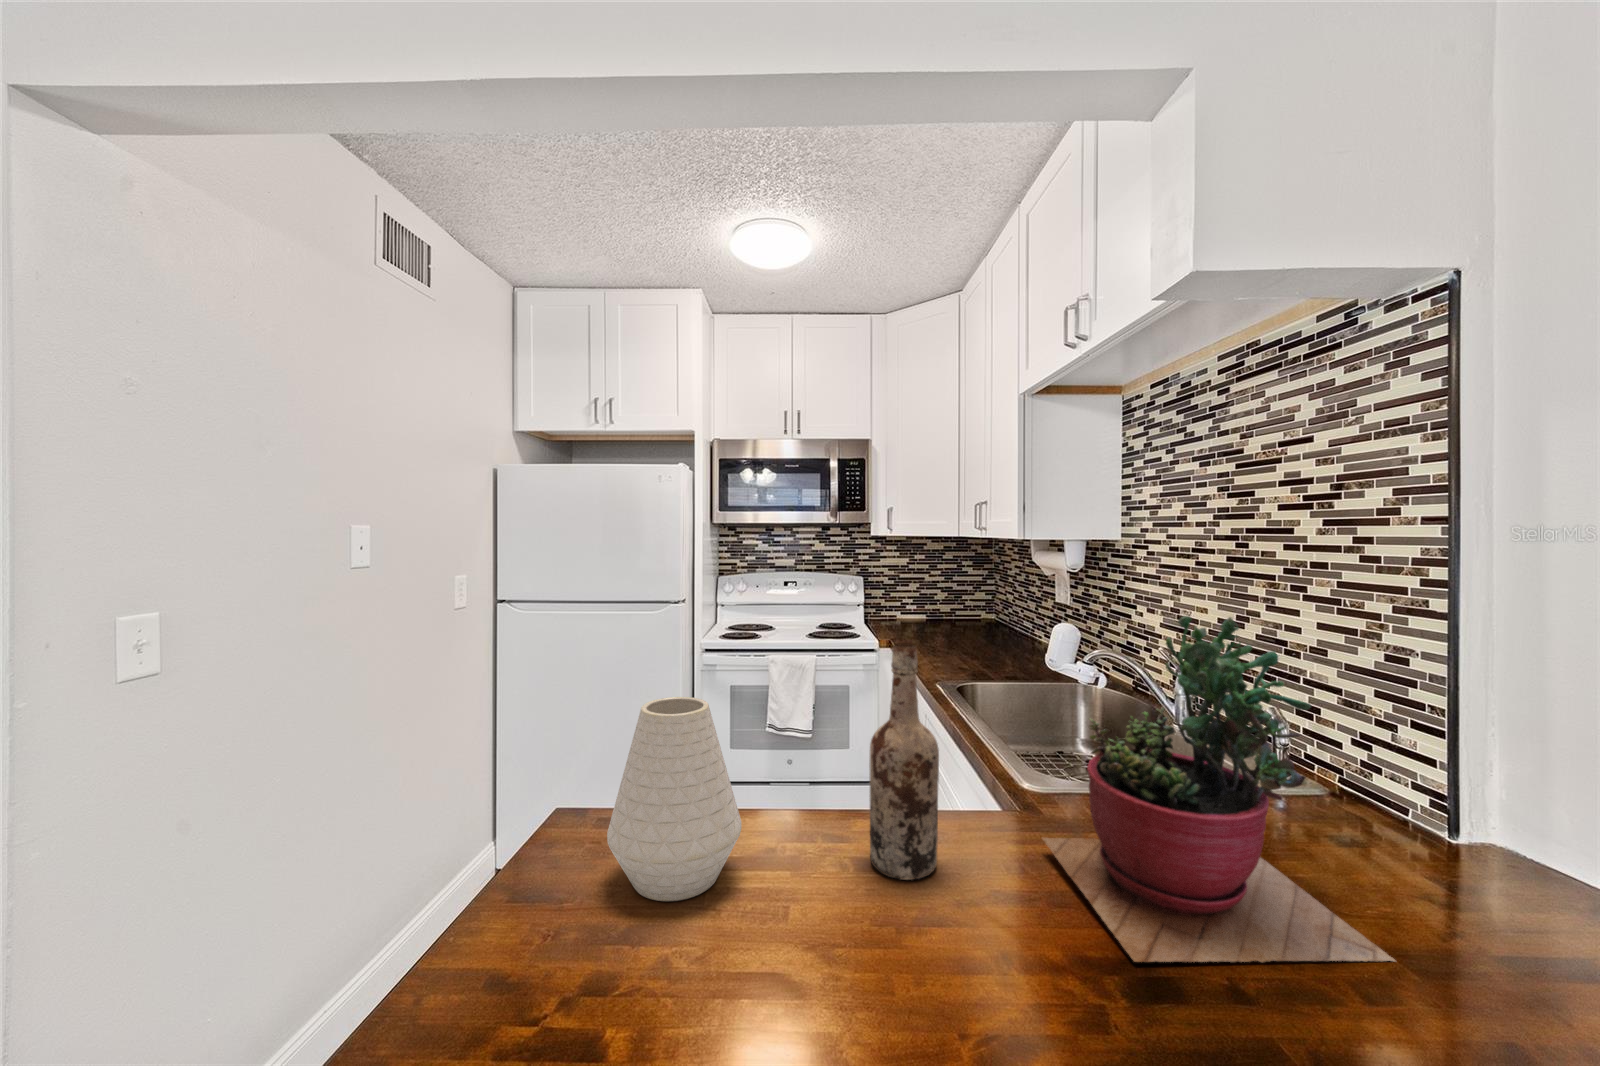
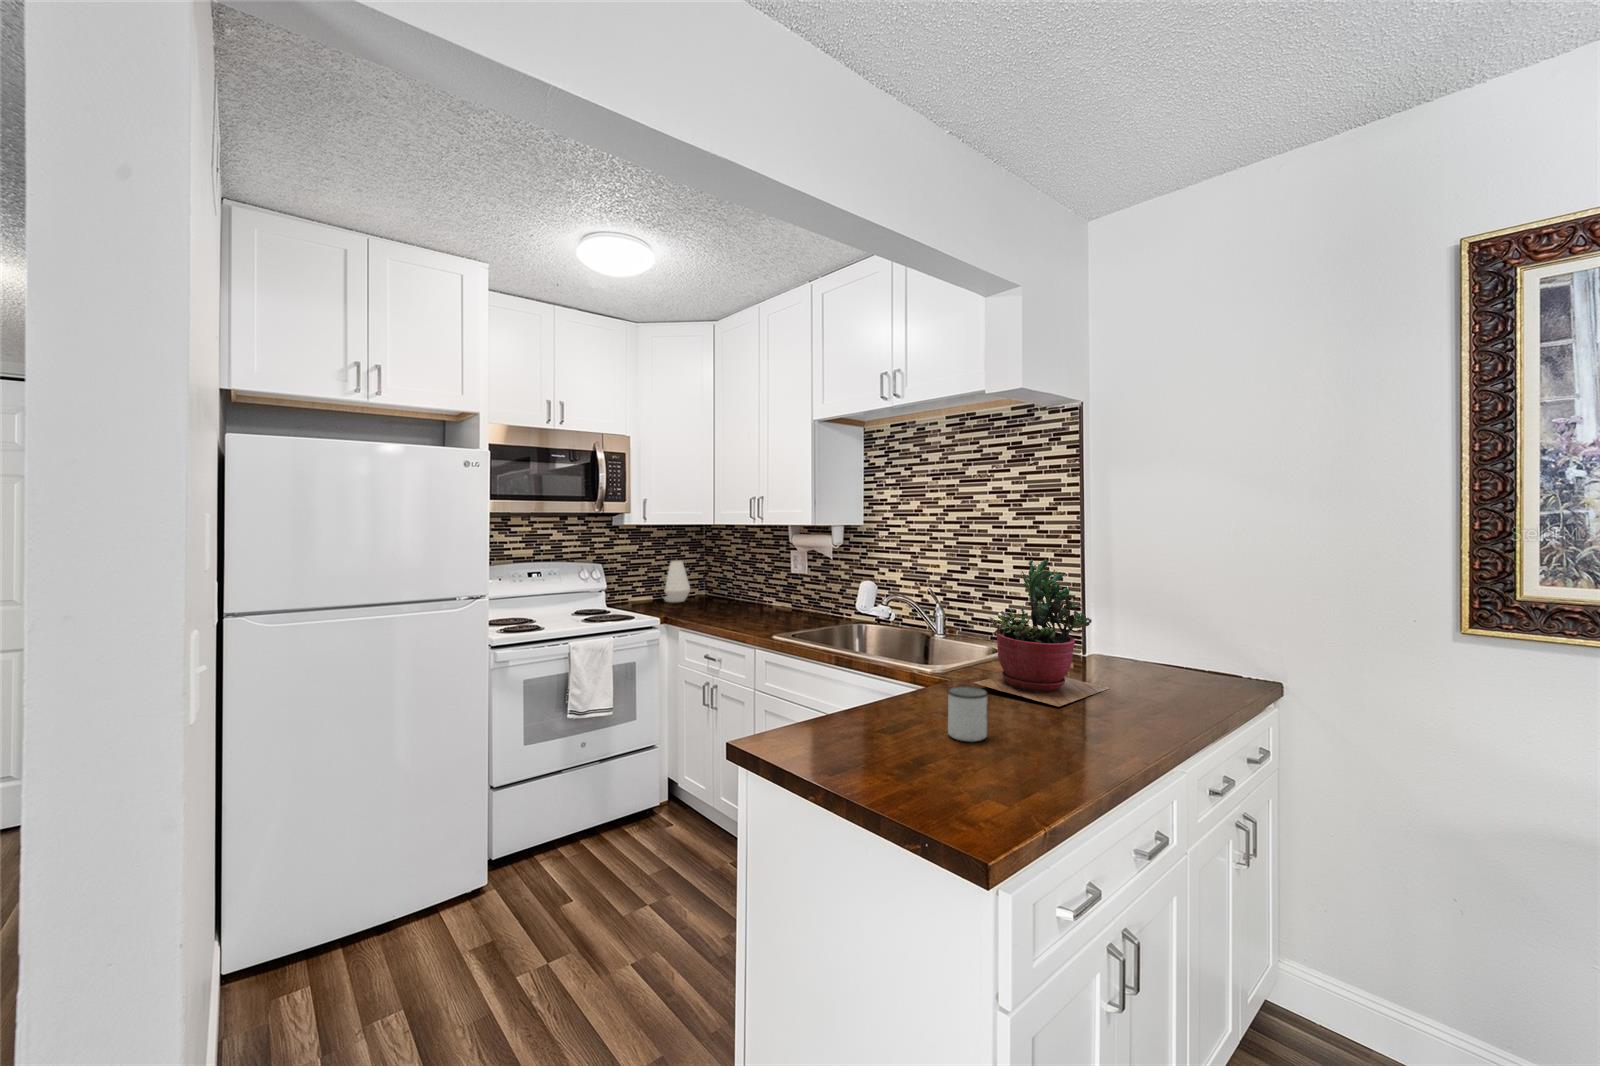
wine bottle: present [869,643,939,880] -> none [916,584,954,711]
vase: present [607,697,741,901] -> present [664,561,690,603]
mug: none [776,846,871,975] -> present [948,686,988,742]

